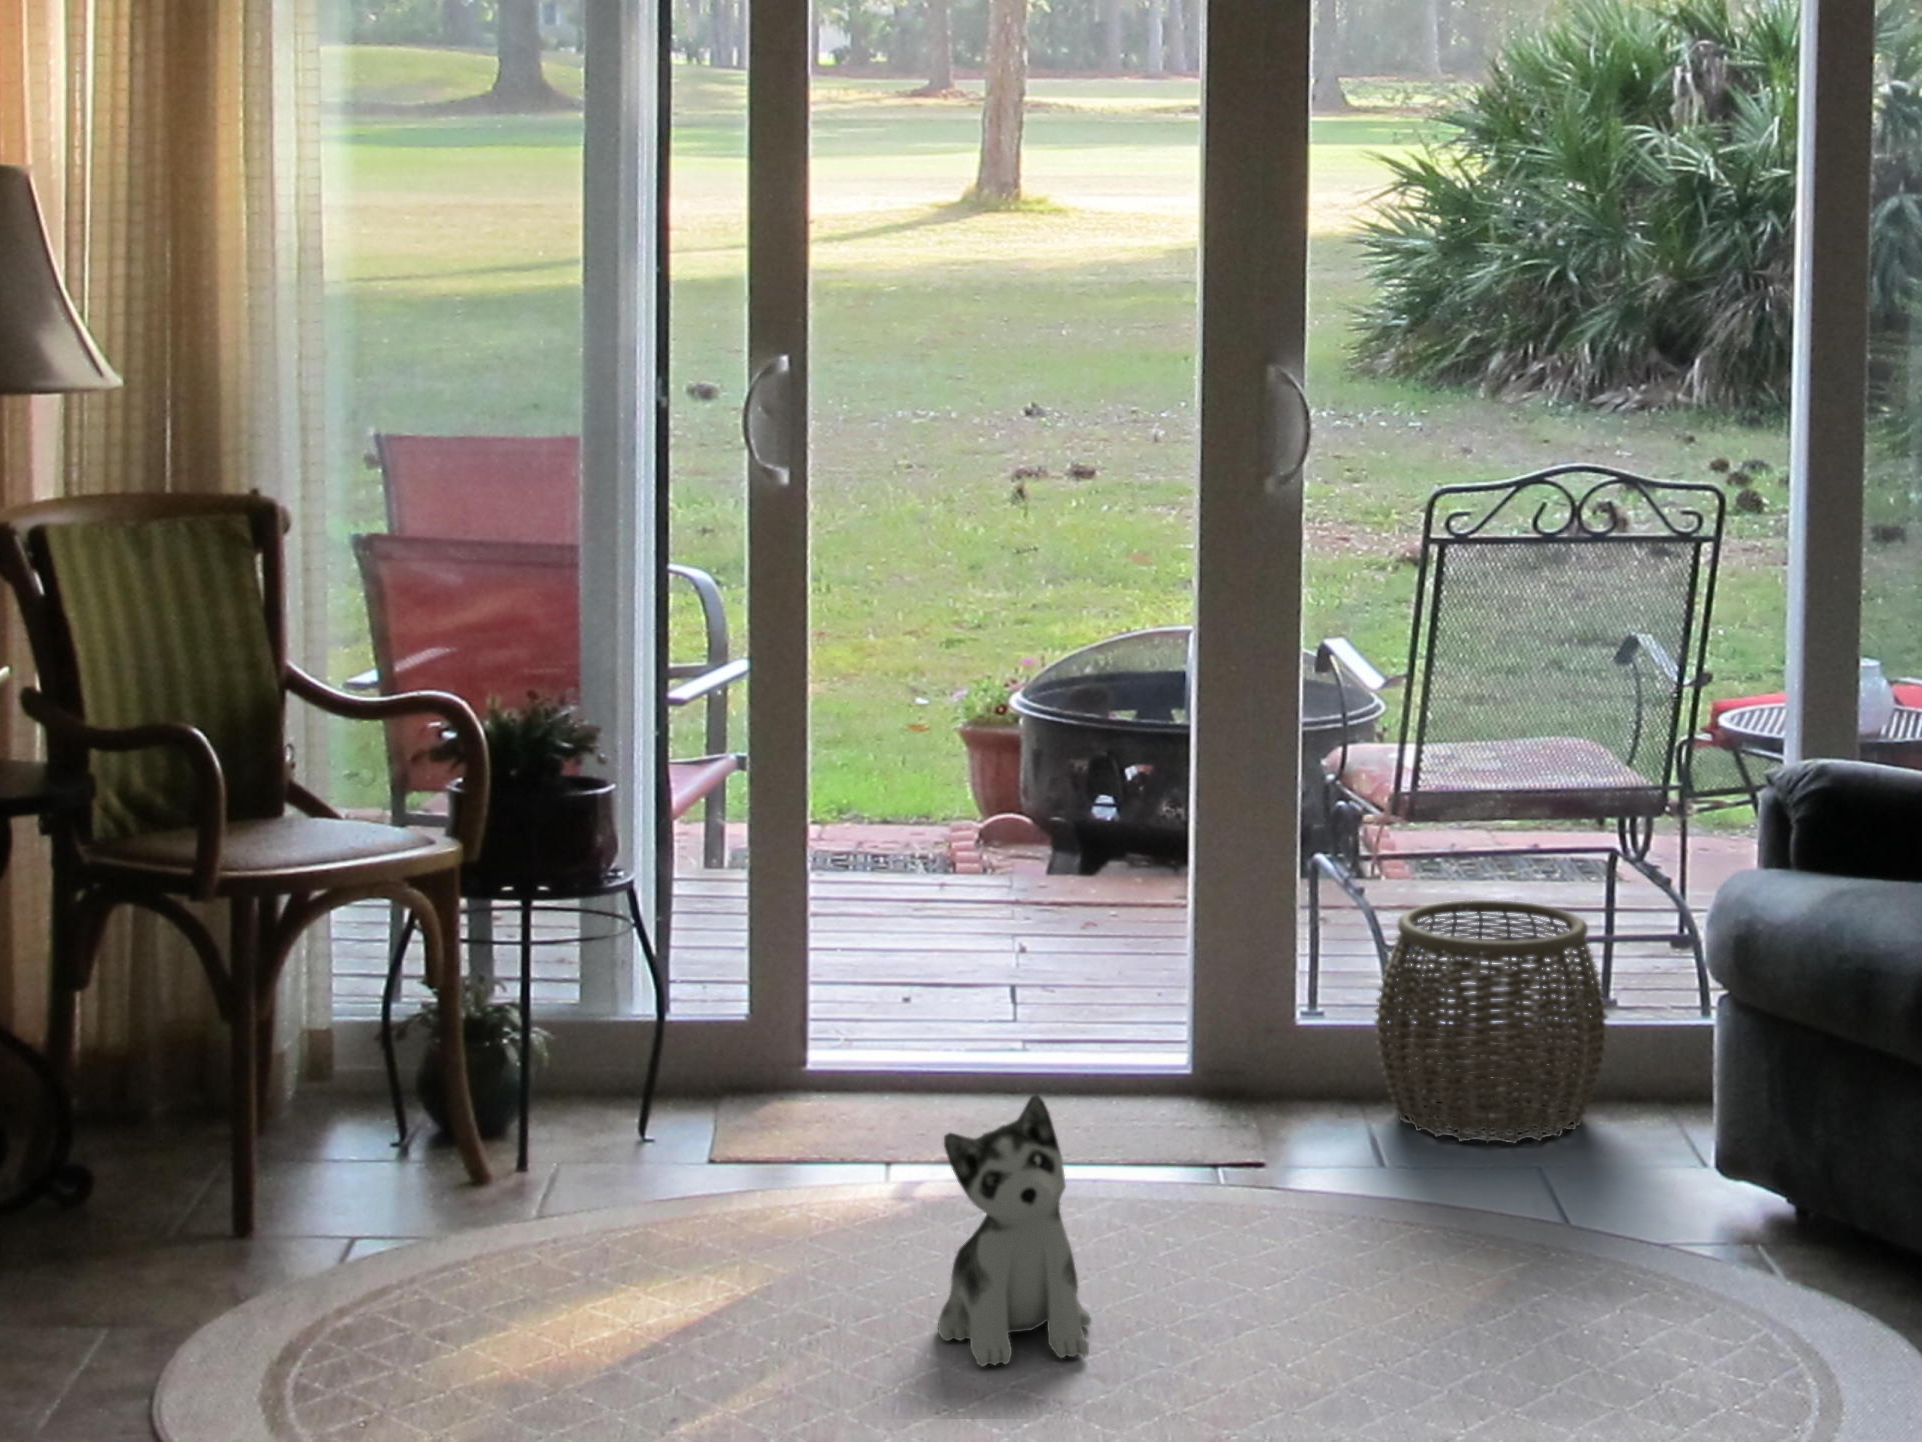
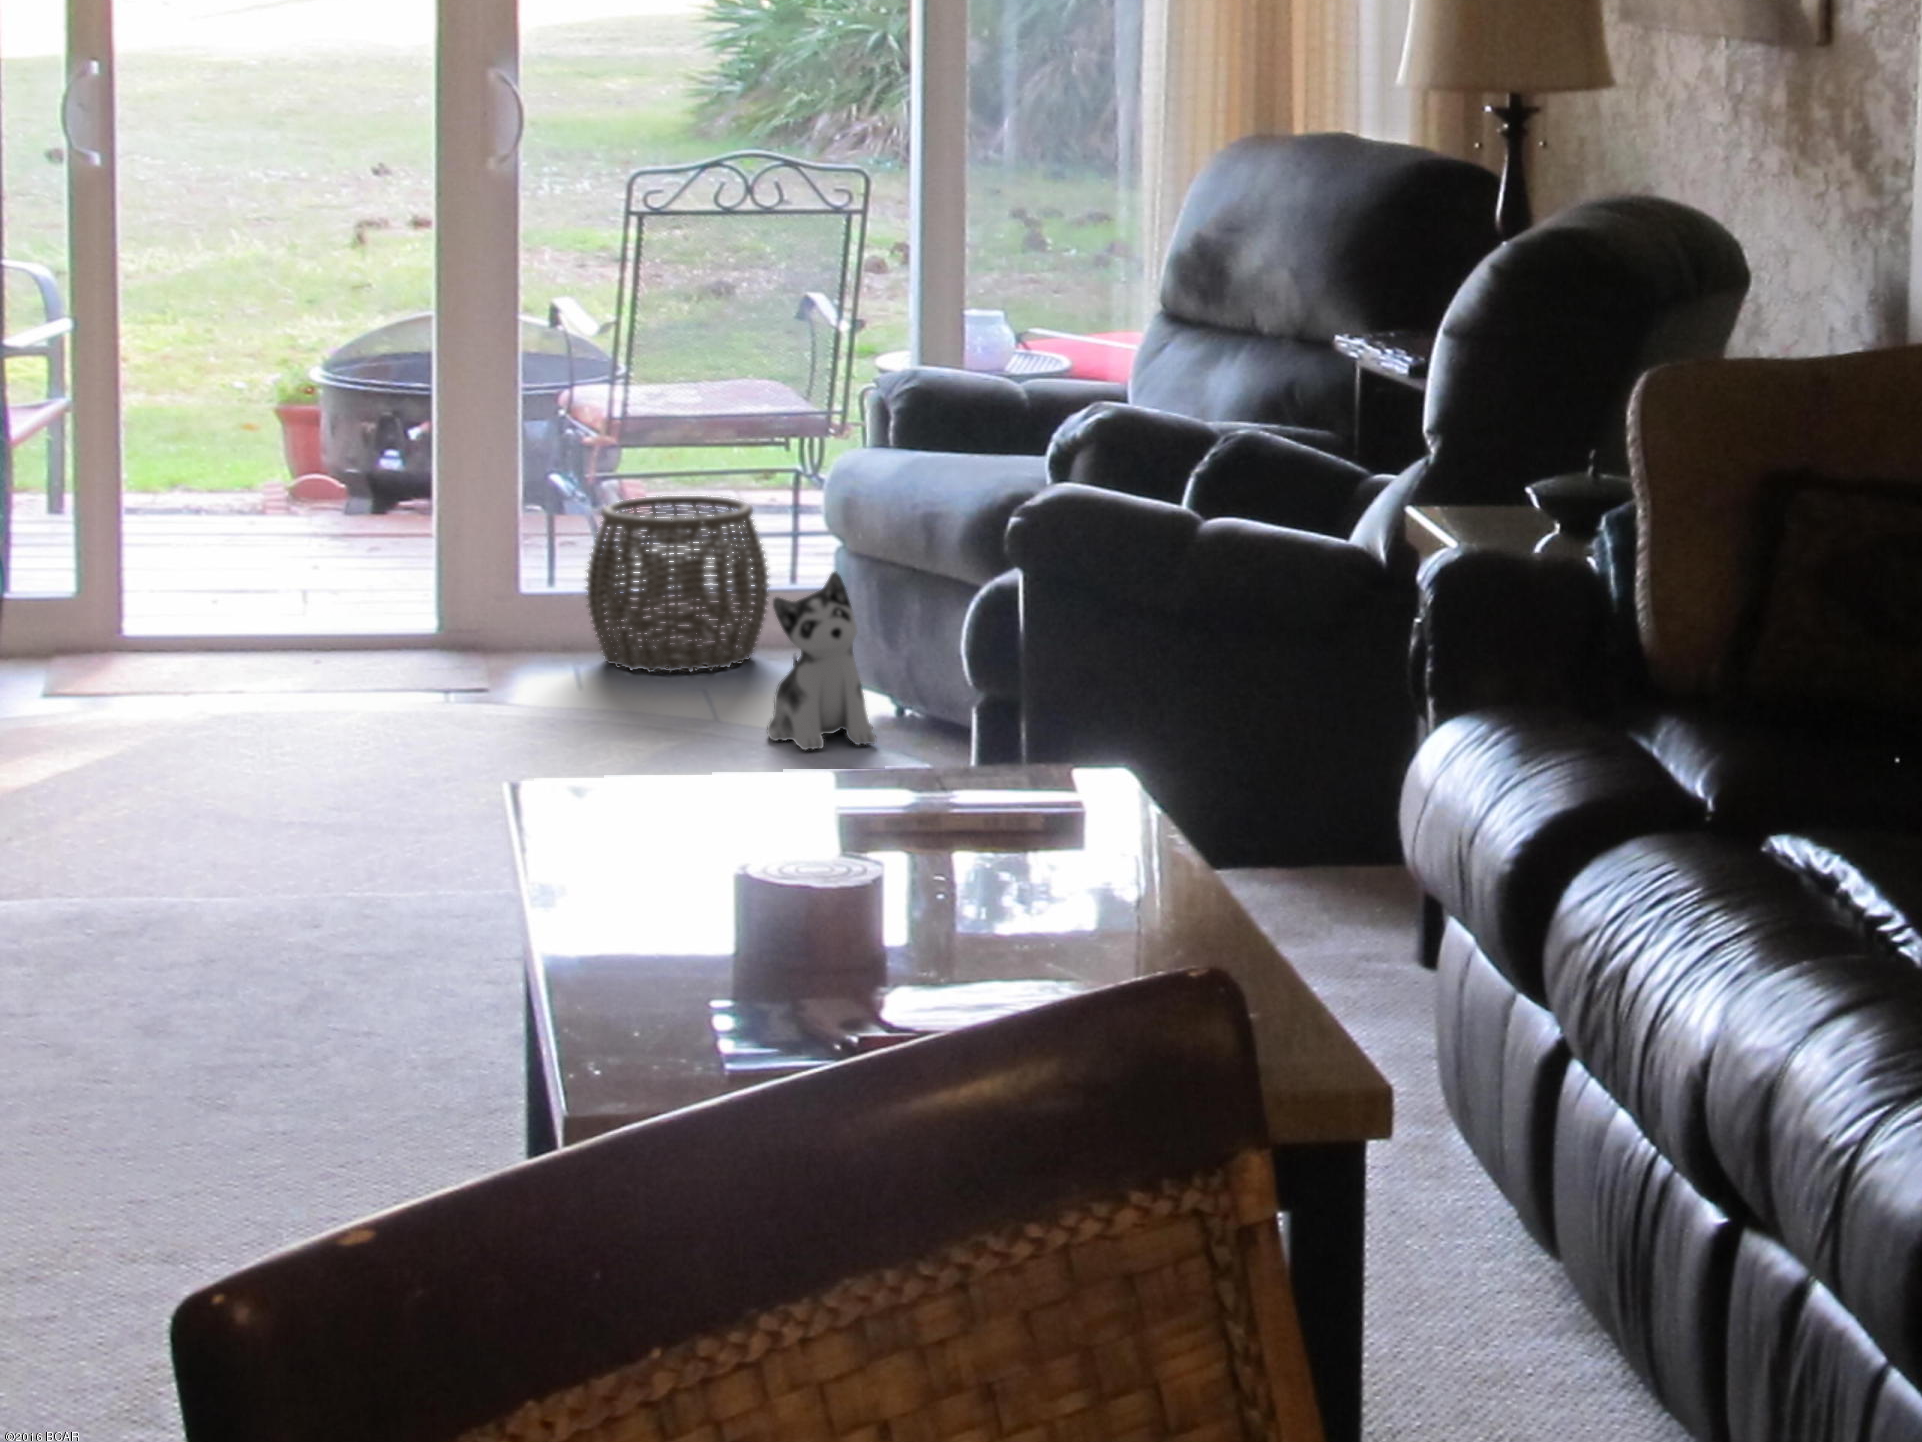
plush toy: present [938,1095,1091,1367] -> present [767,571,877,750]

